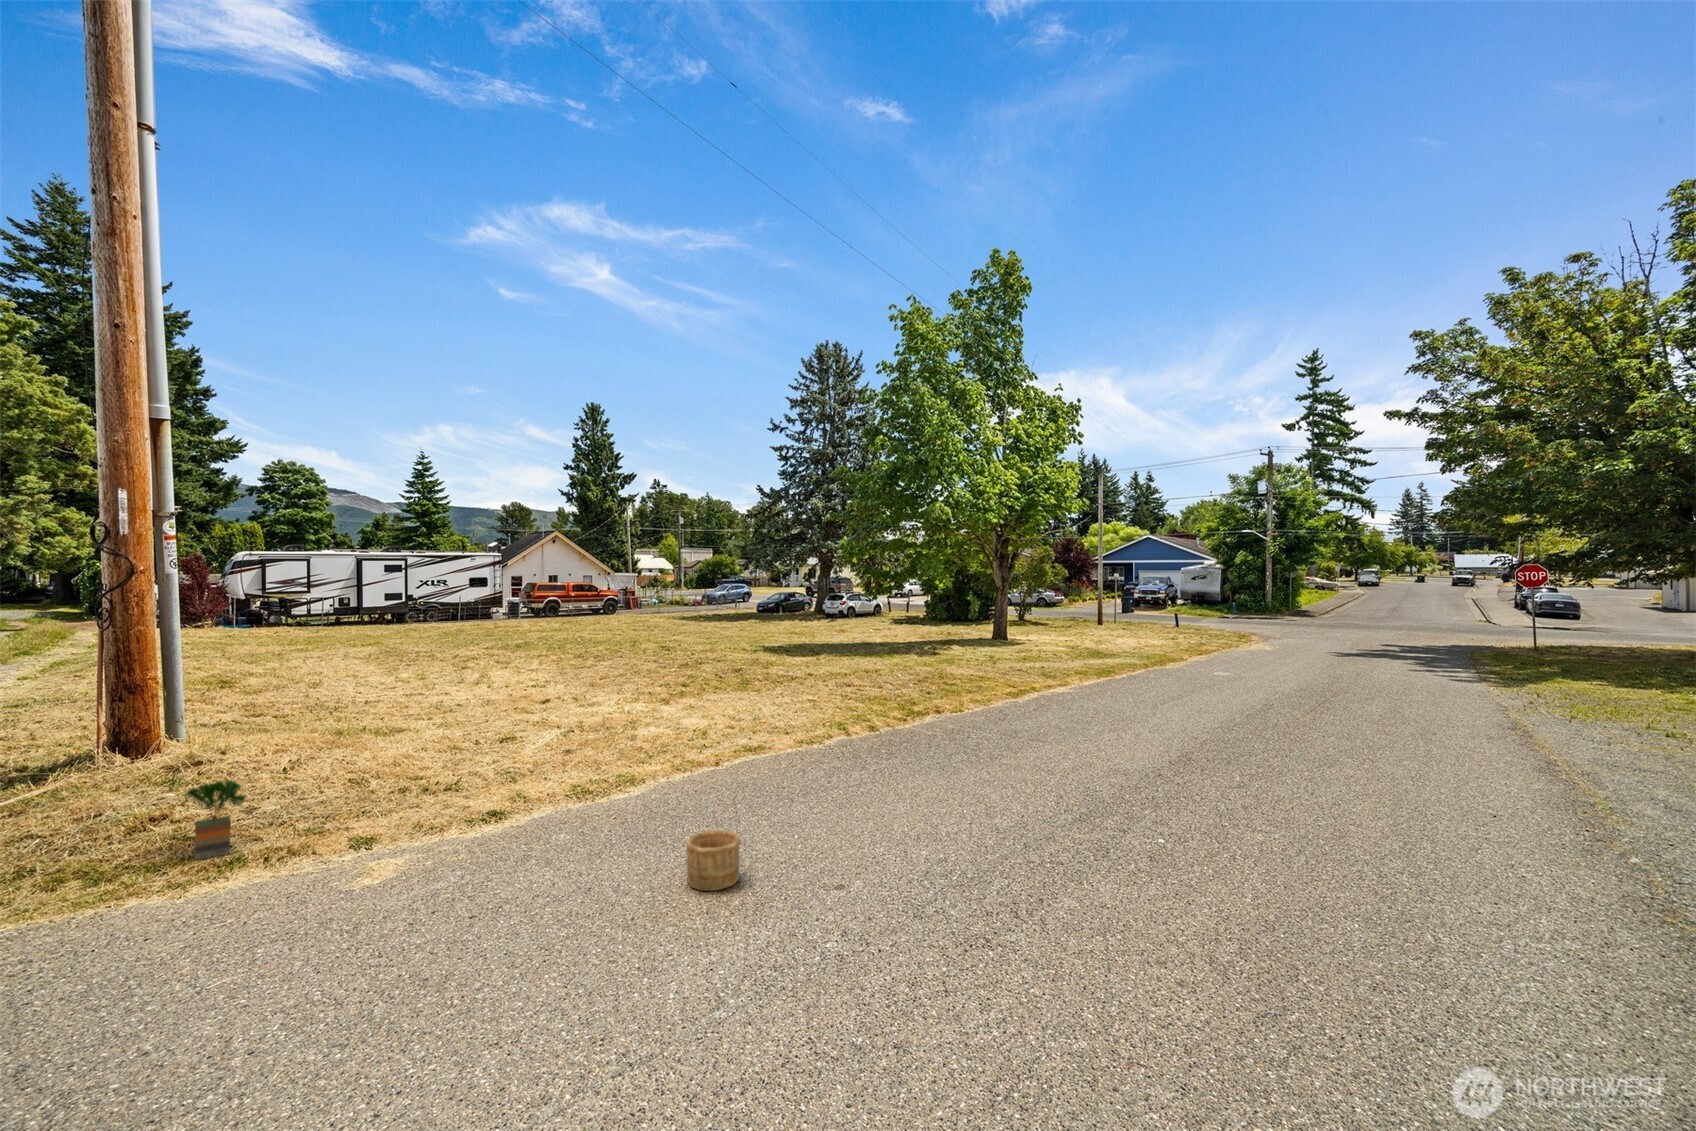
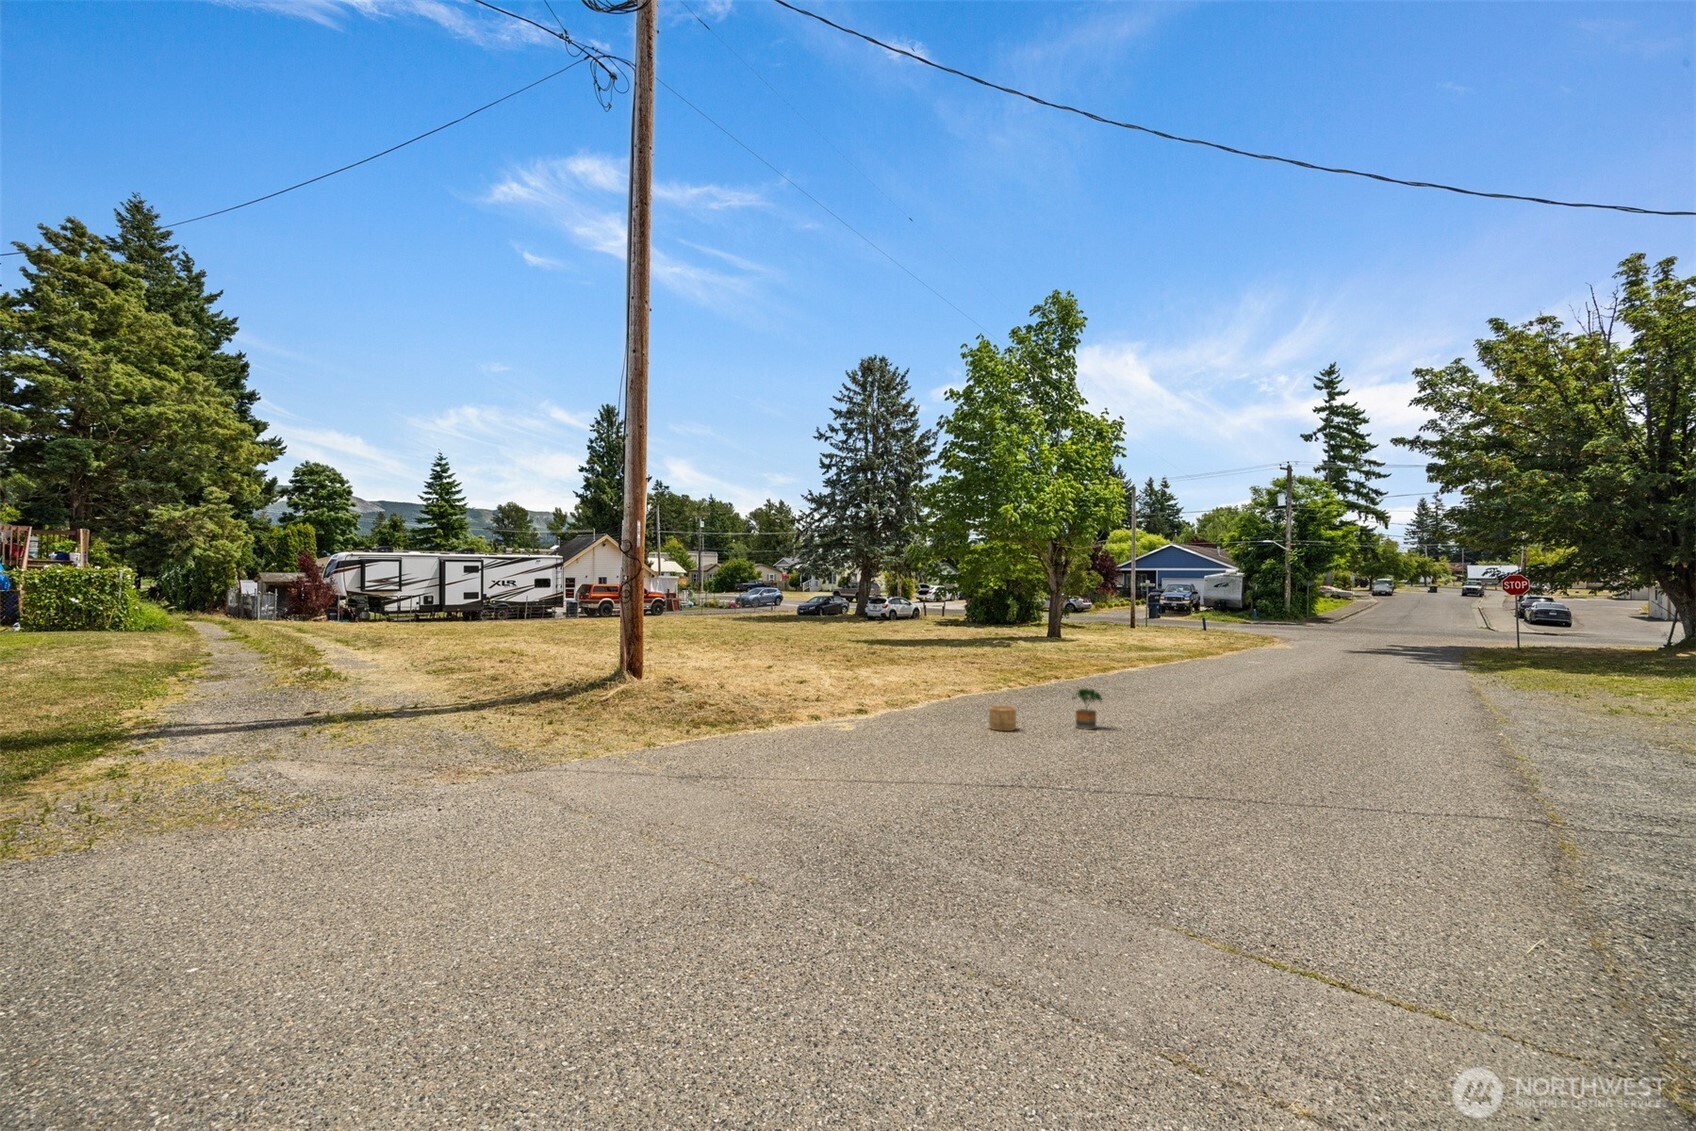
potted tree: present [186,780,246,860] -> present [1072,689,1102,730]

